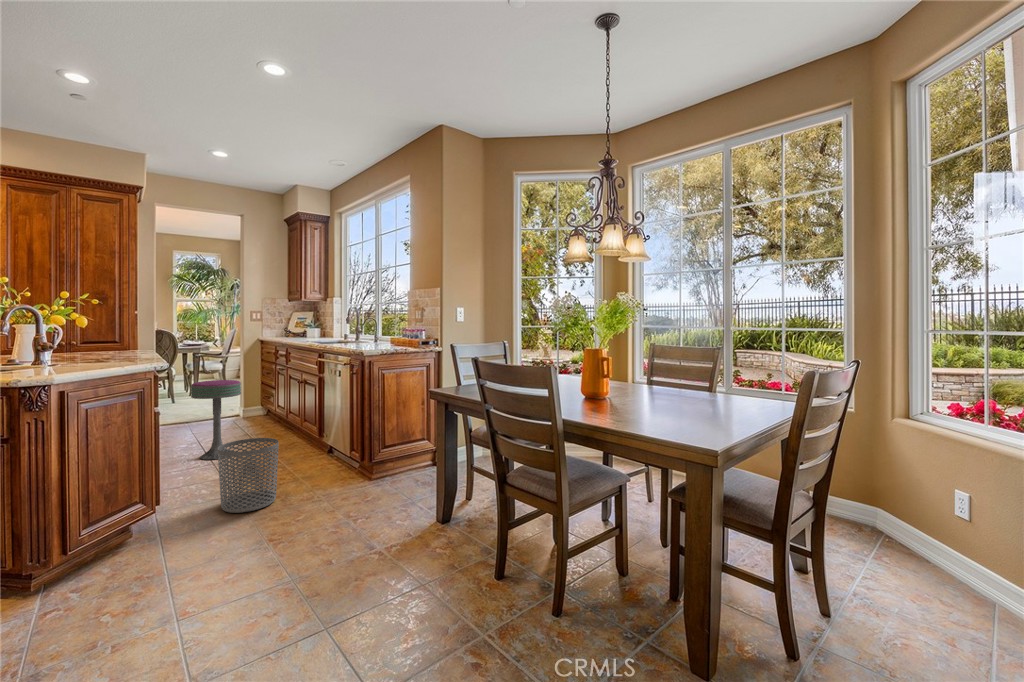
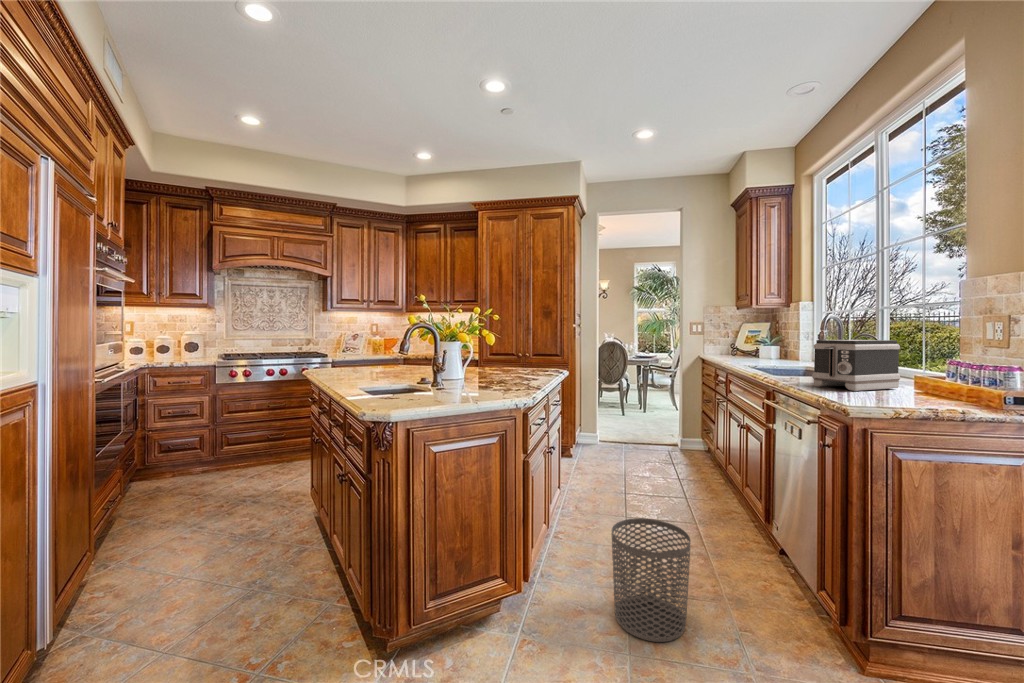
toaster: none [345,318,386,346] -> present [812,340,900,391]
bar stool: present [191,380,241,460] -> none [614,413,665,513]

